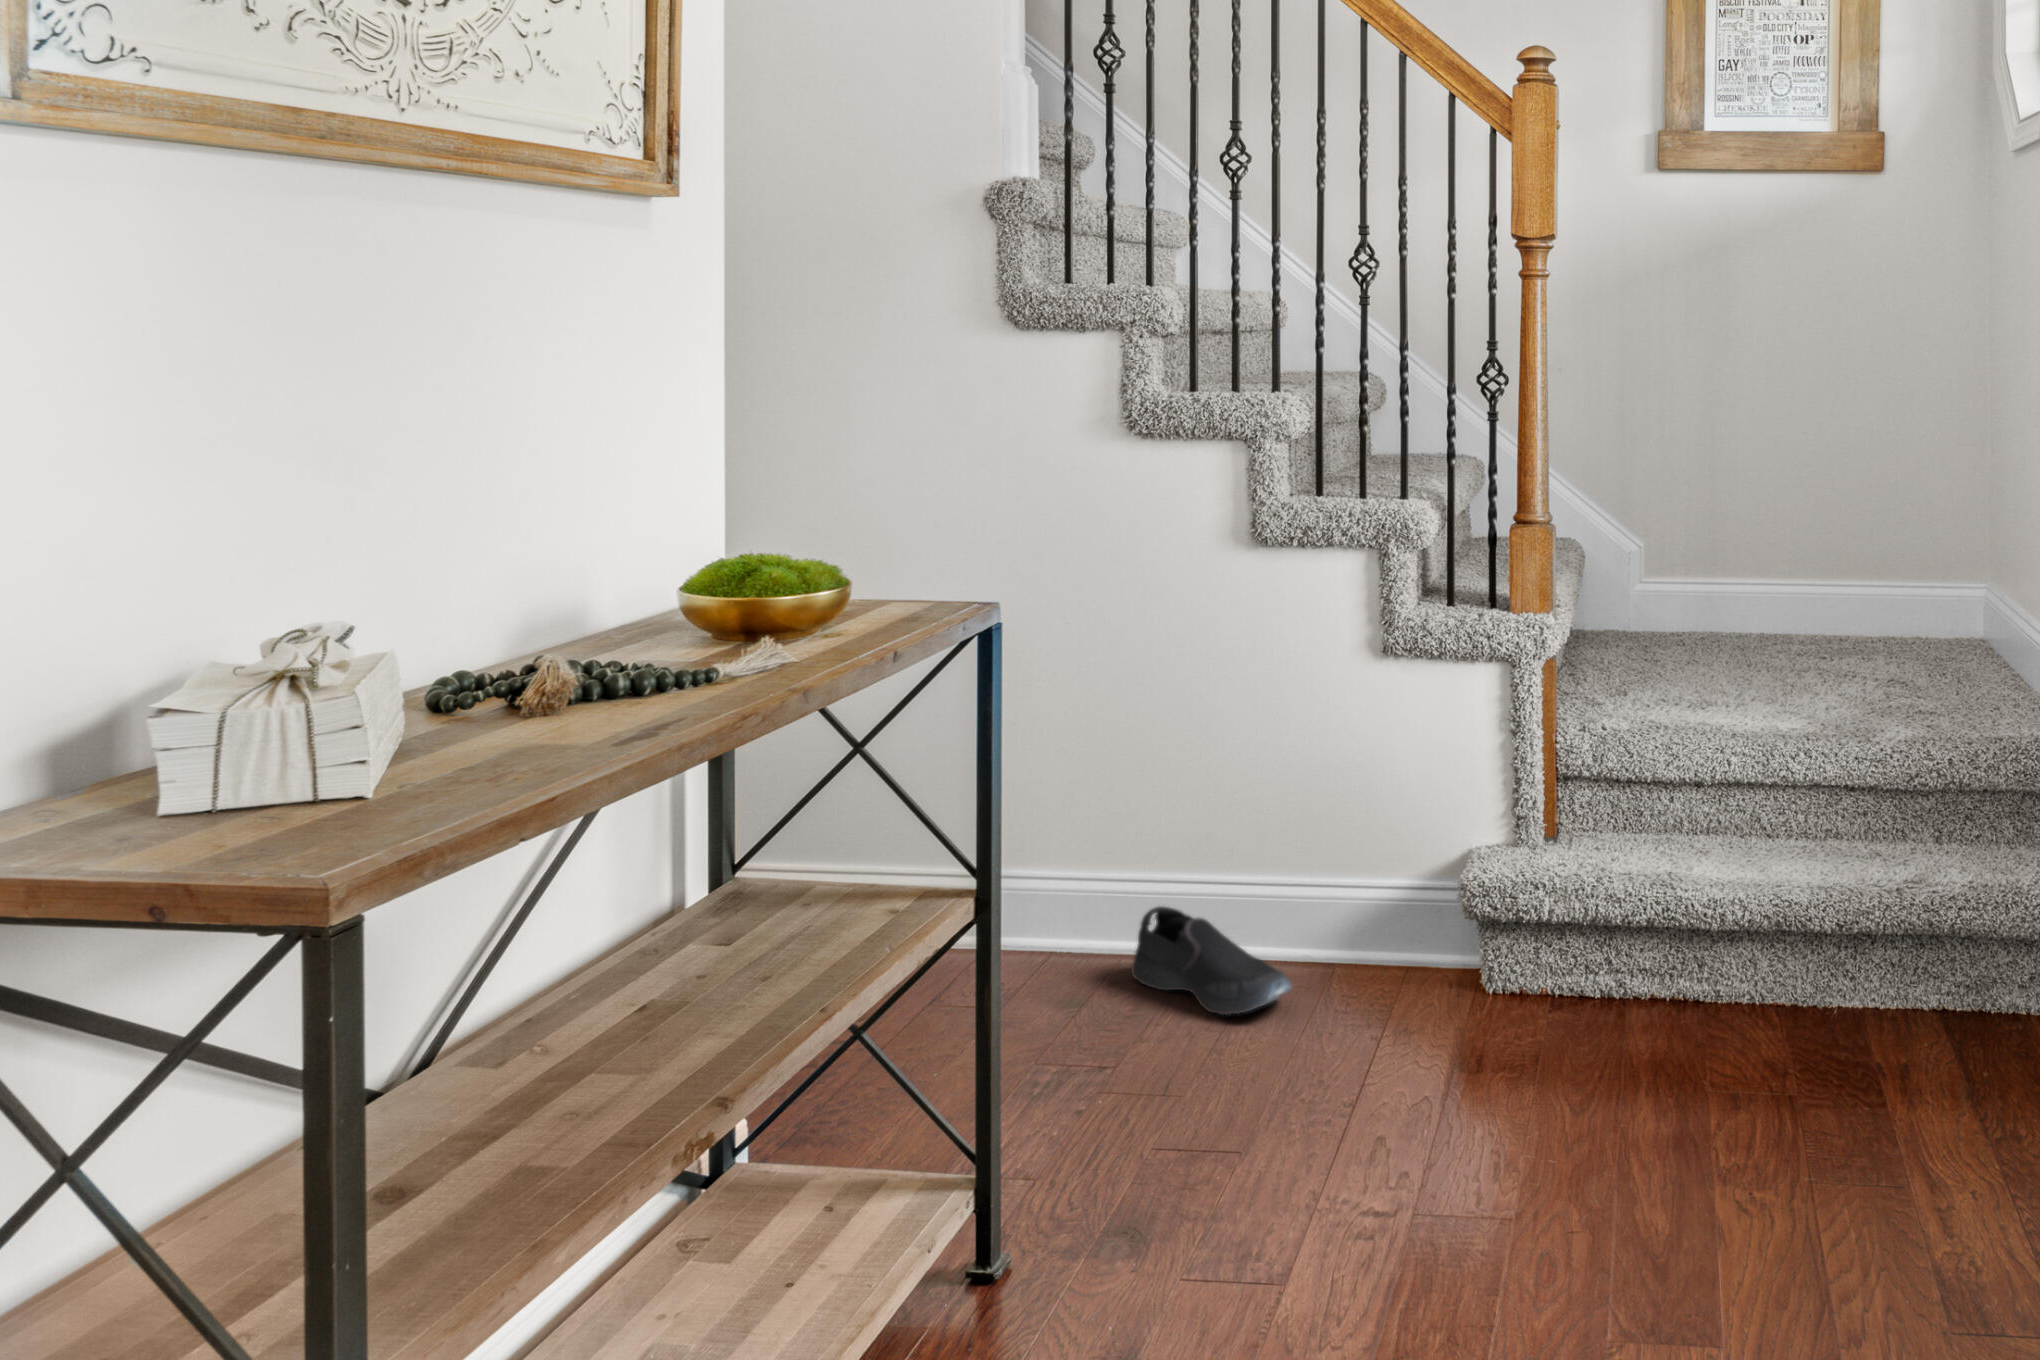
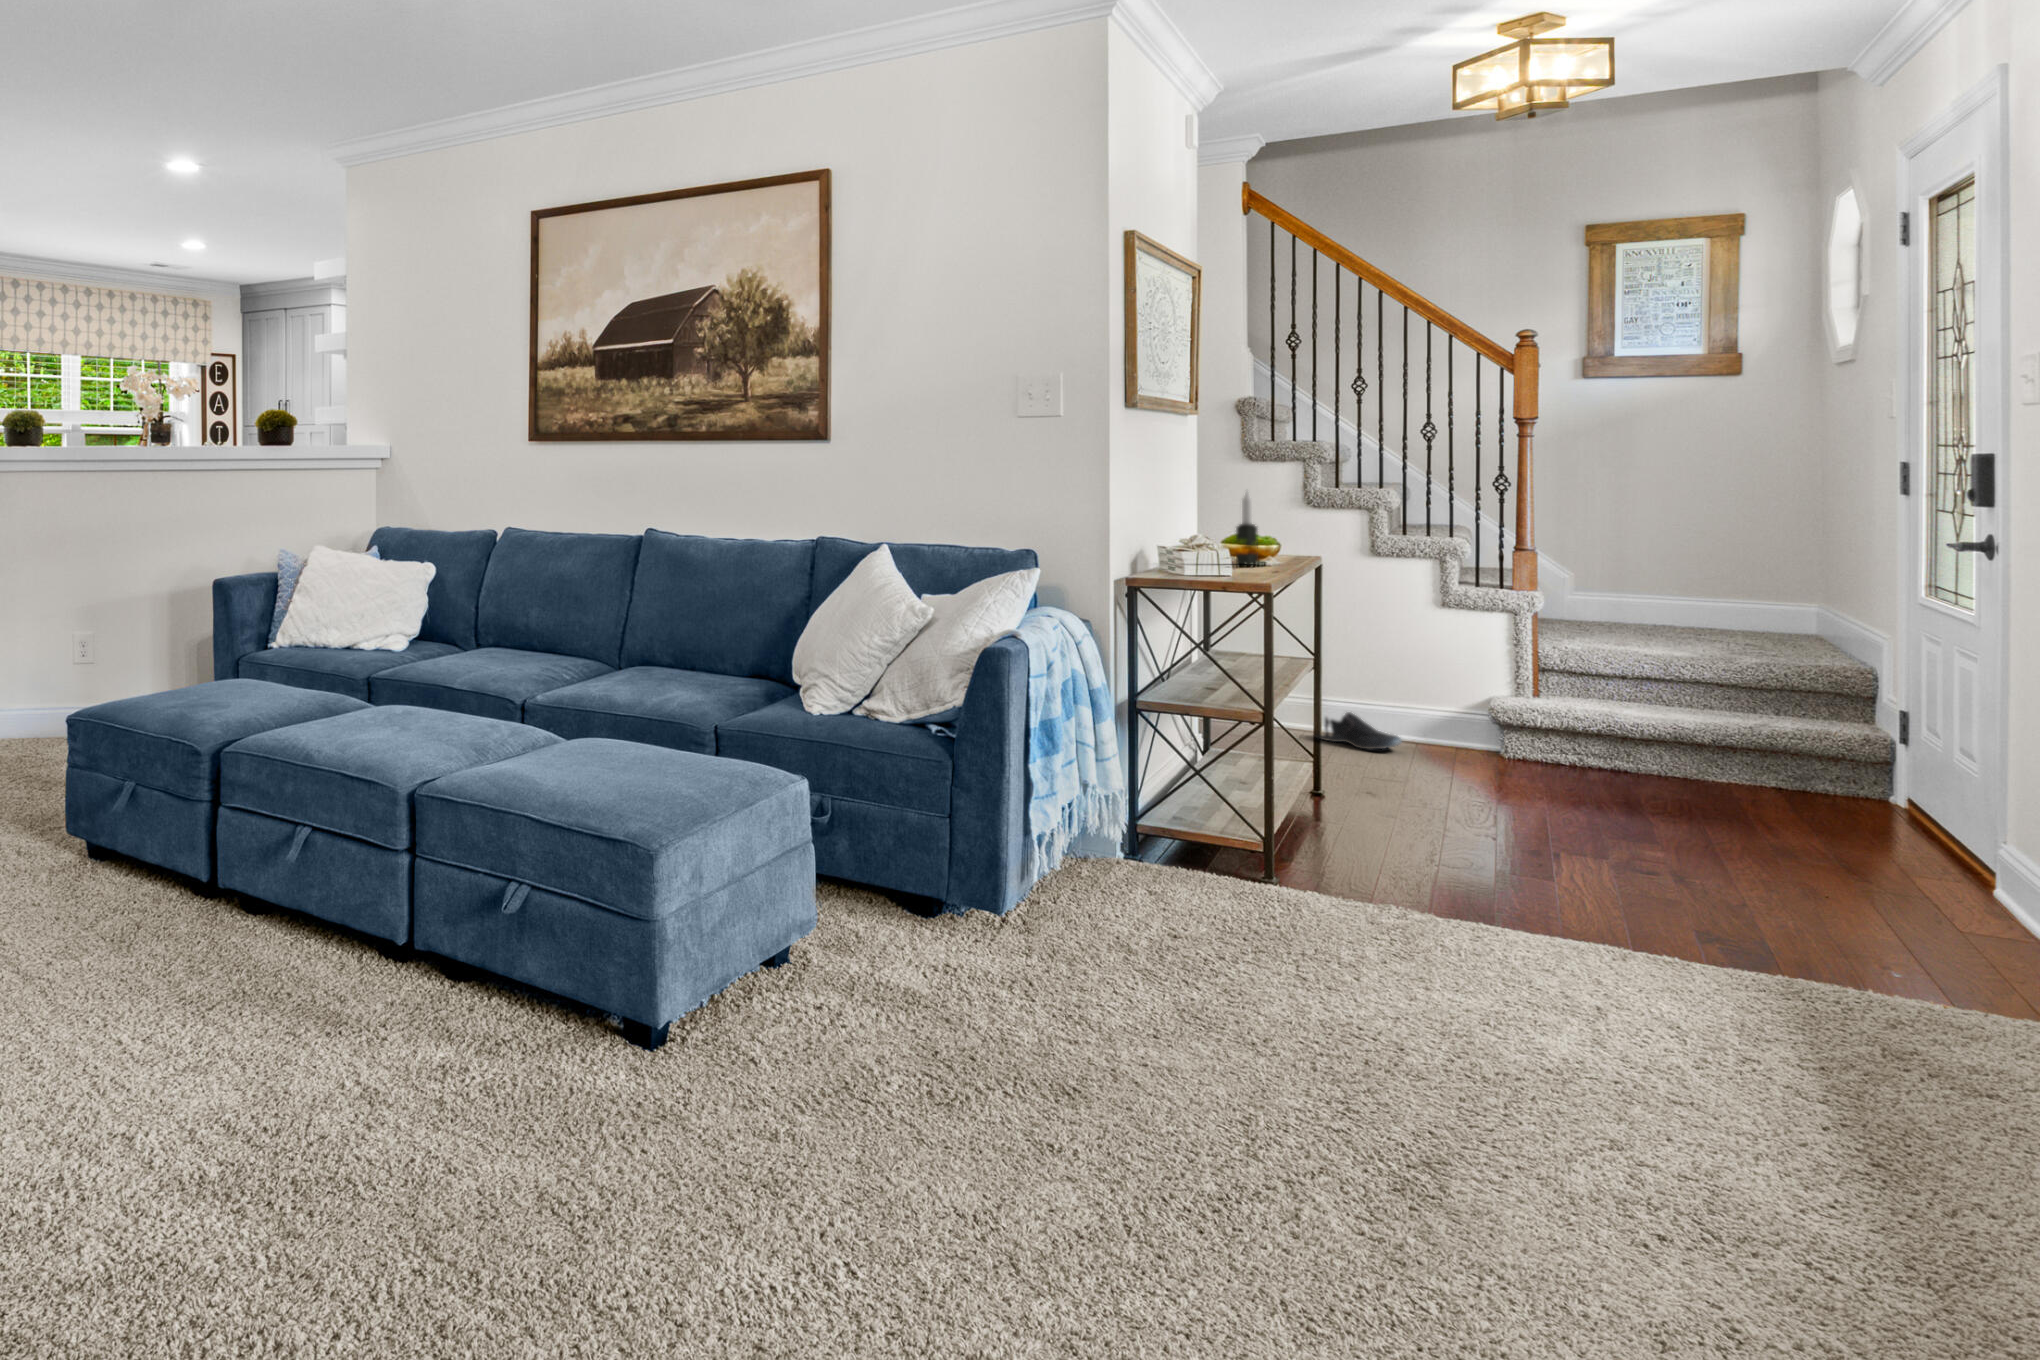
candle: none [640,416,702,666] -> present [1236,492,1258,564]

